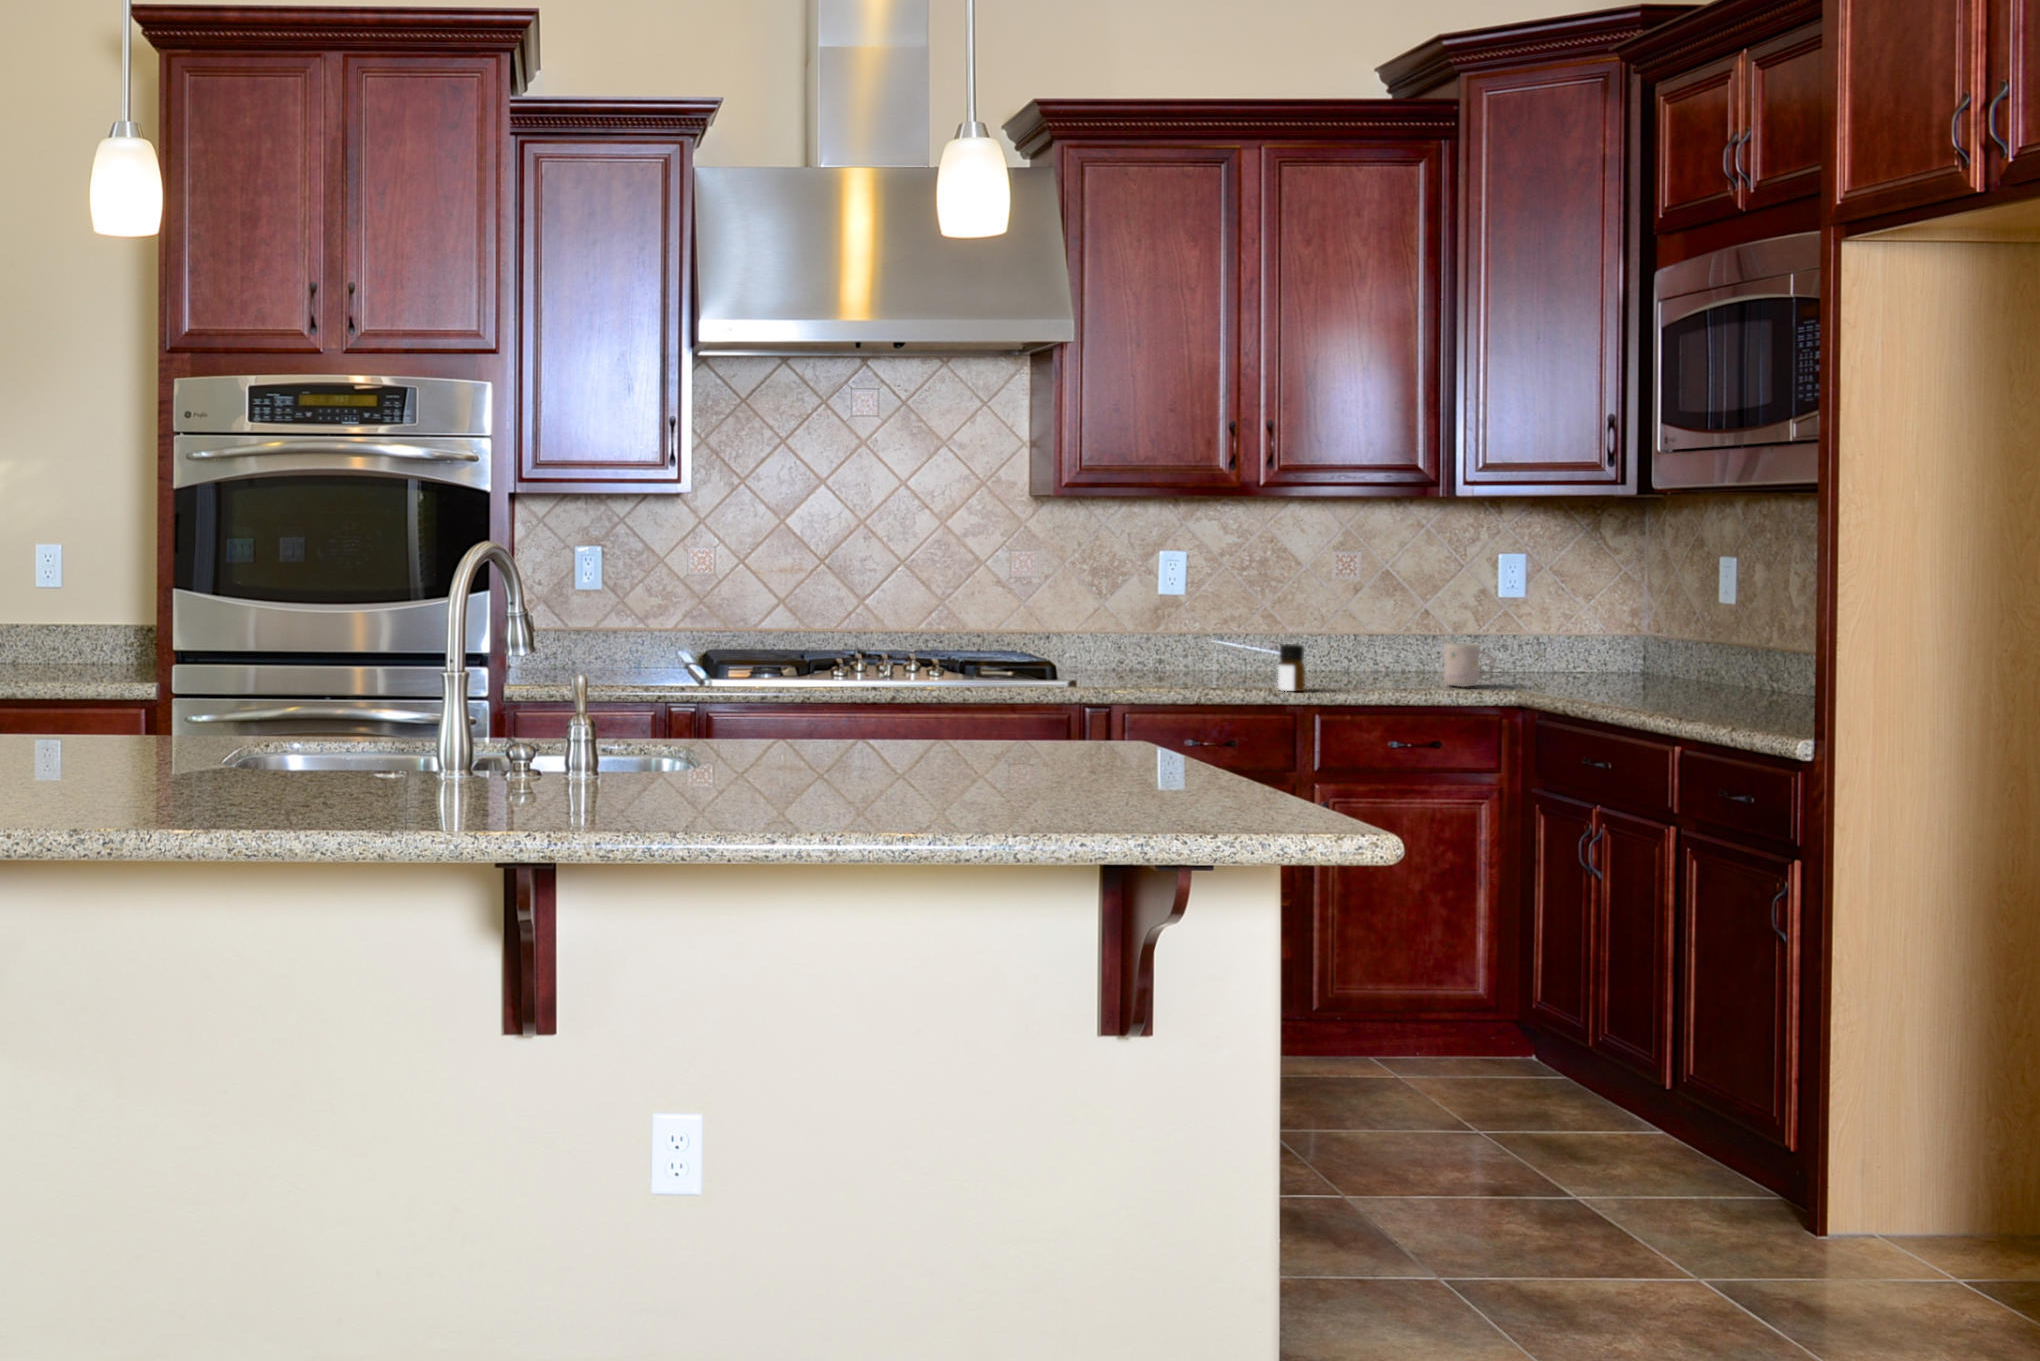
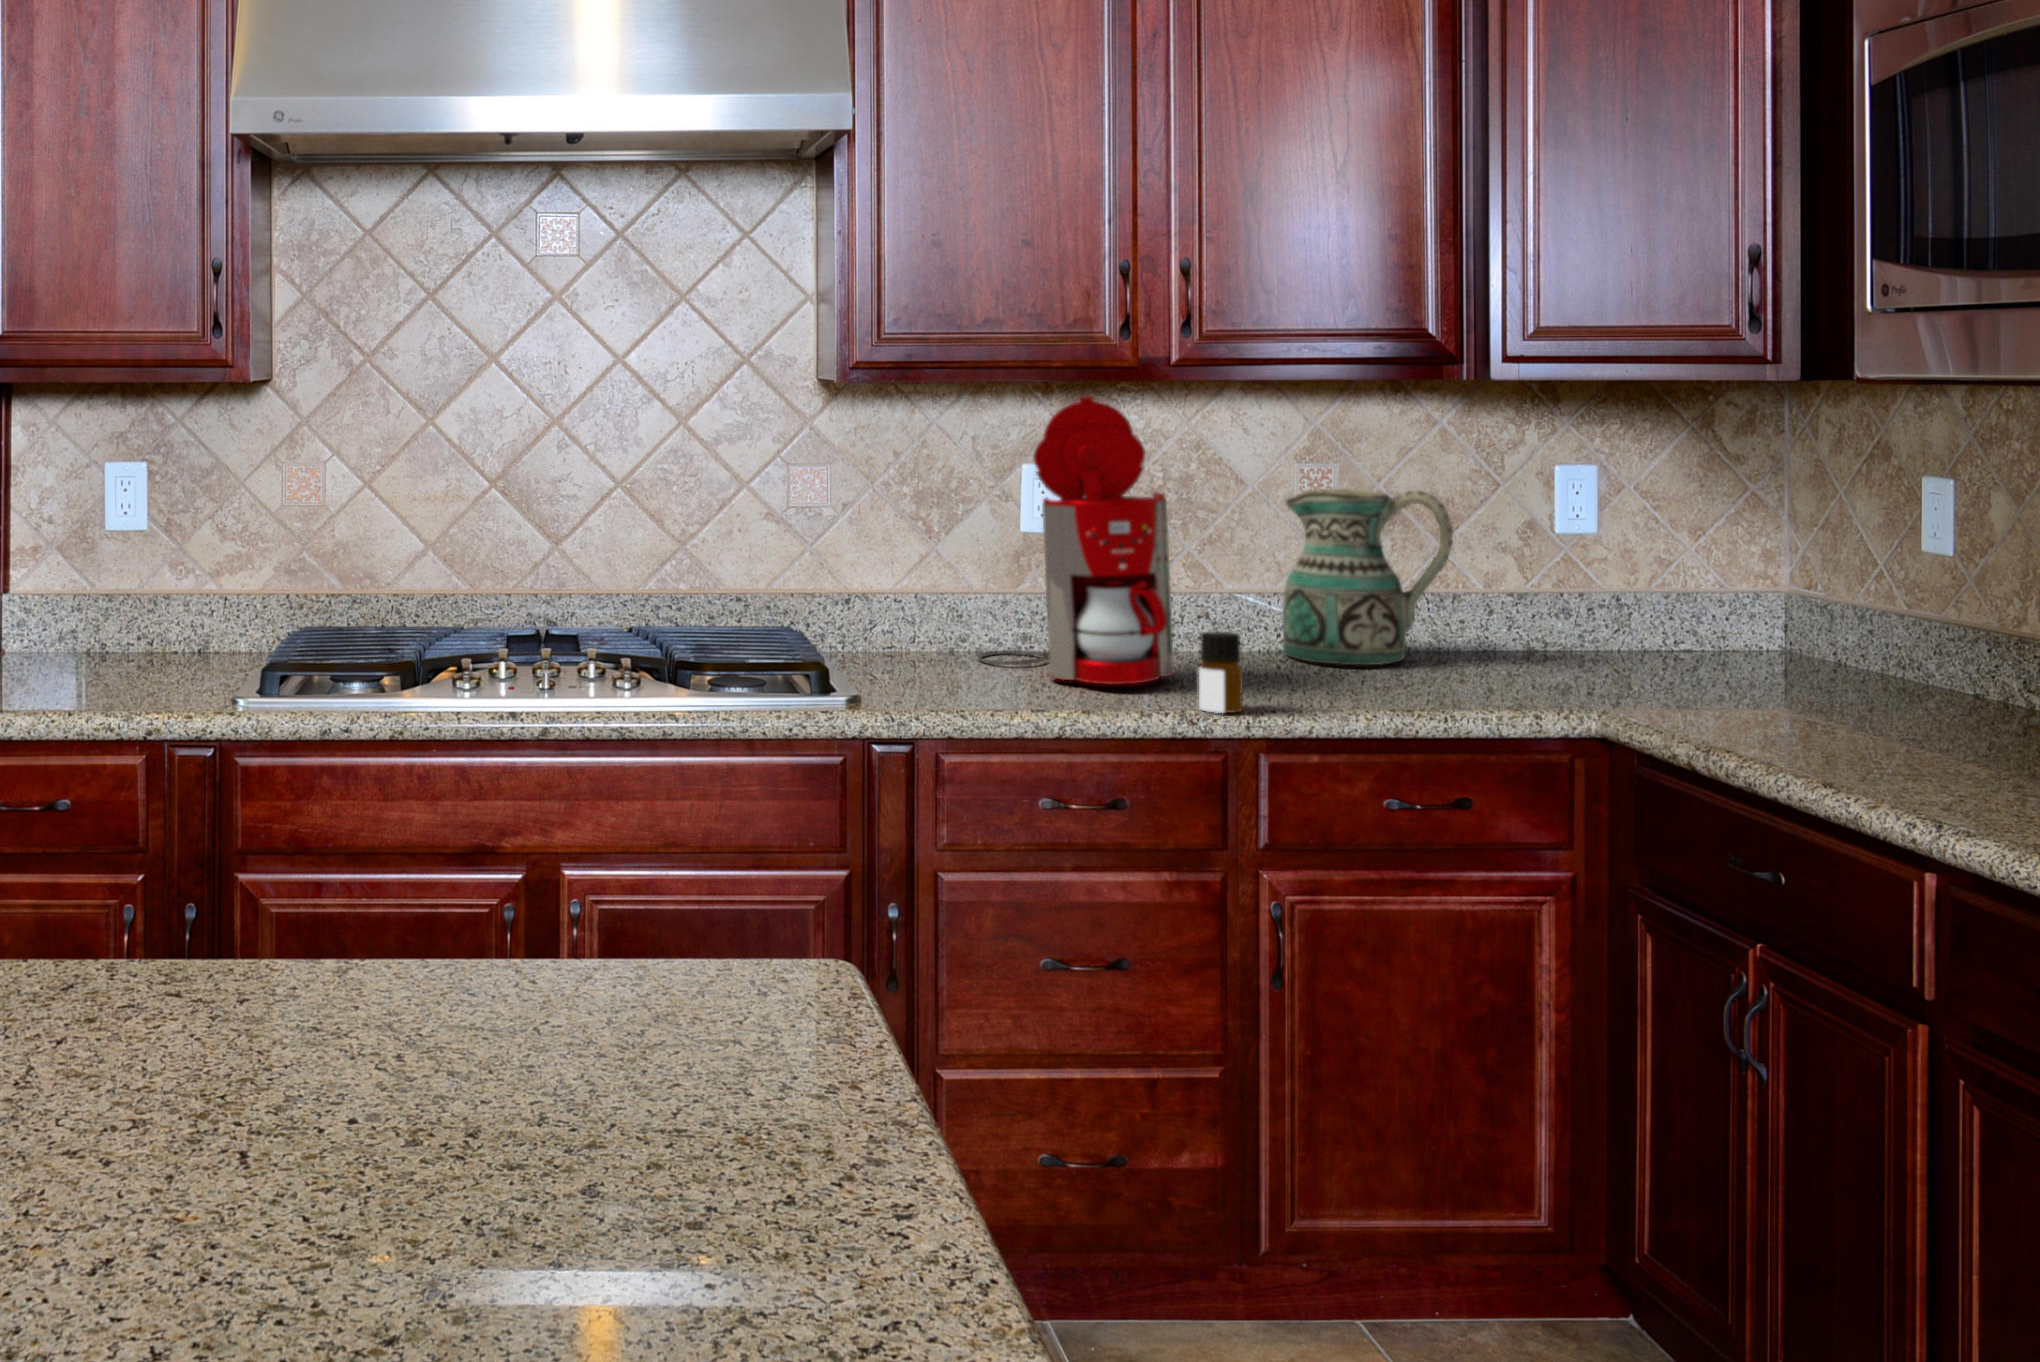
coffee maker: none [1134,505,1261,679] -> present [977,396,1175,684]
ceramic pitcher: none [1327,565,1434,673] -> present [1283,488,1453,665]
mug: present [1444,641,1495,687] -> none [1467,609,1560,700]

